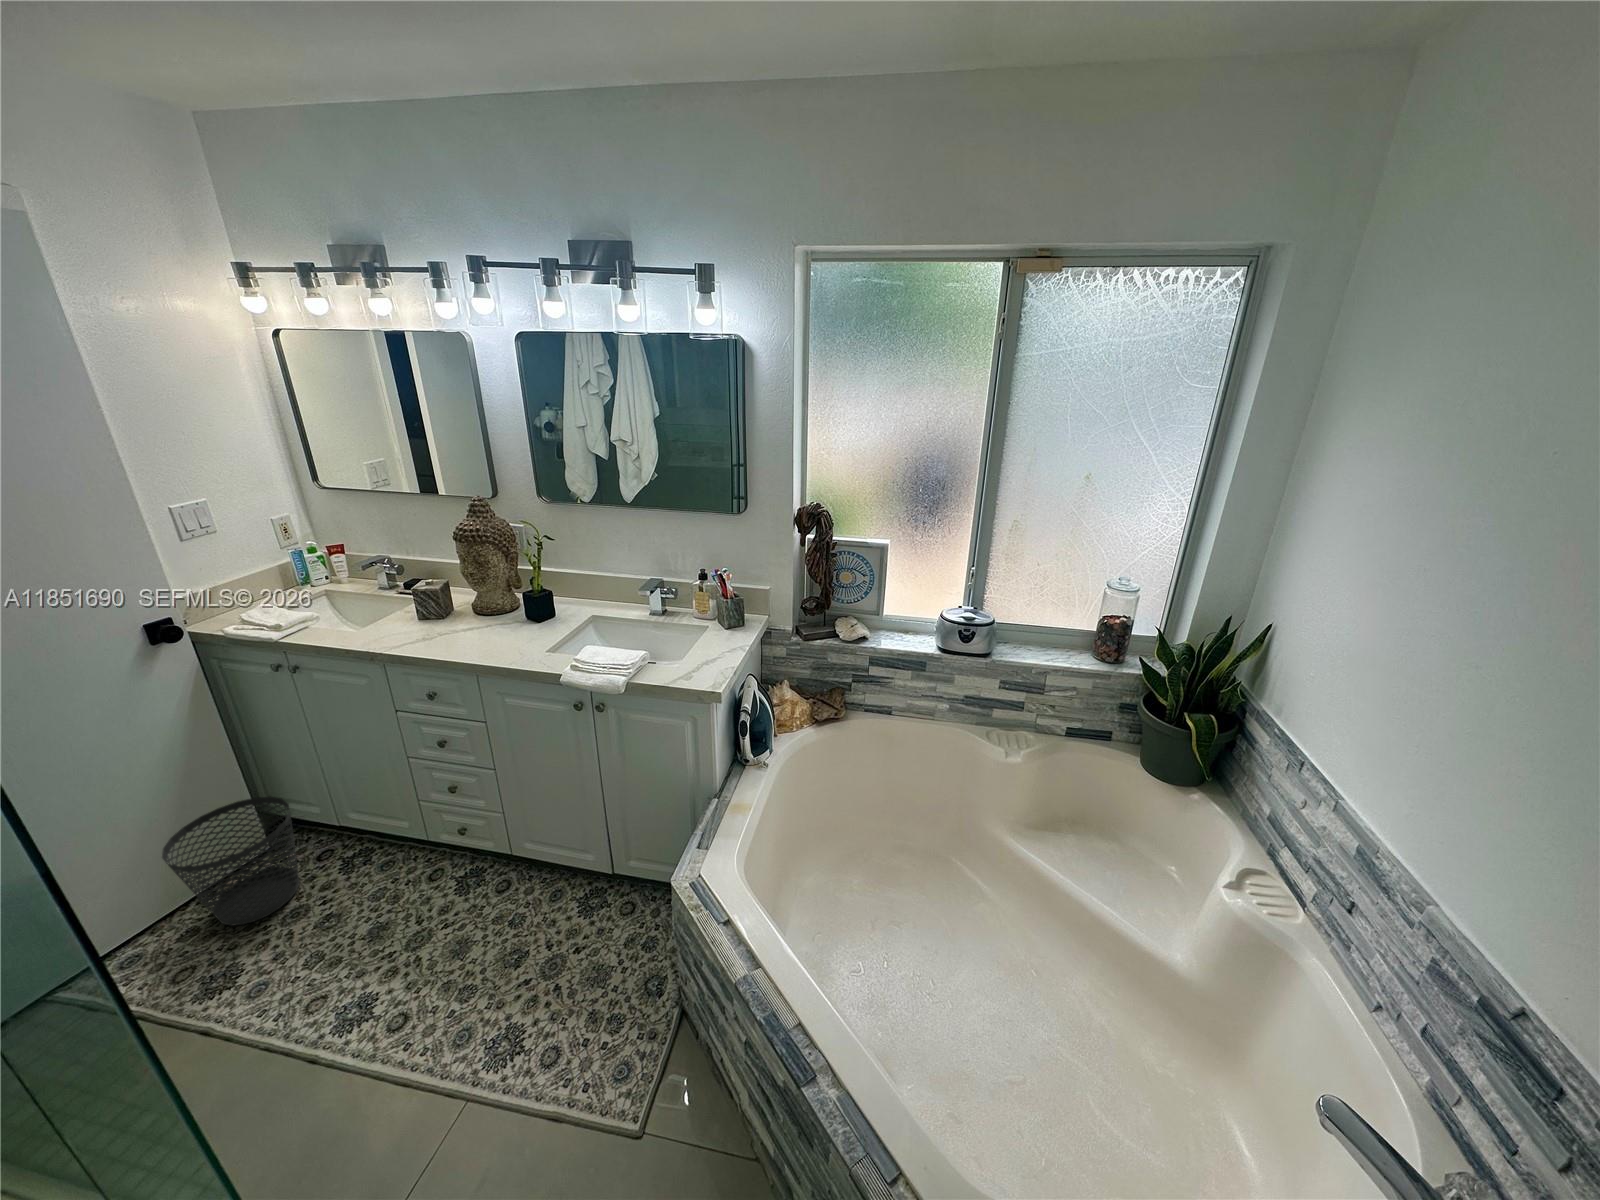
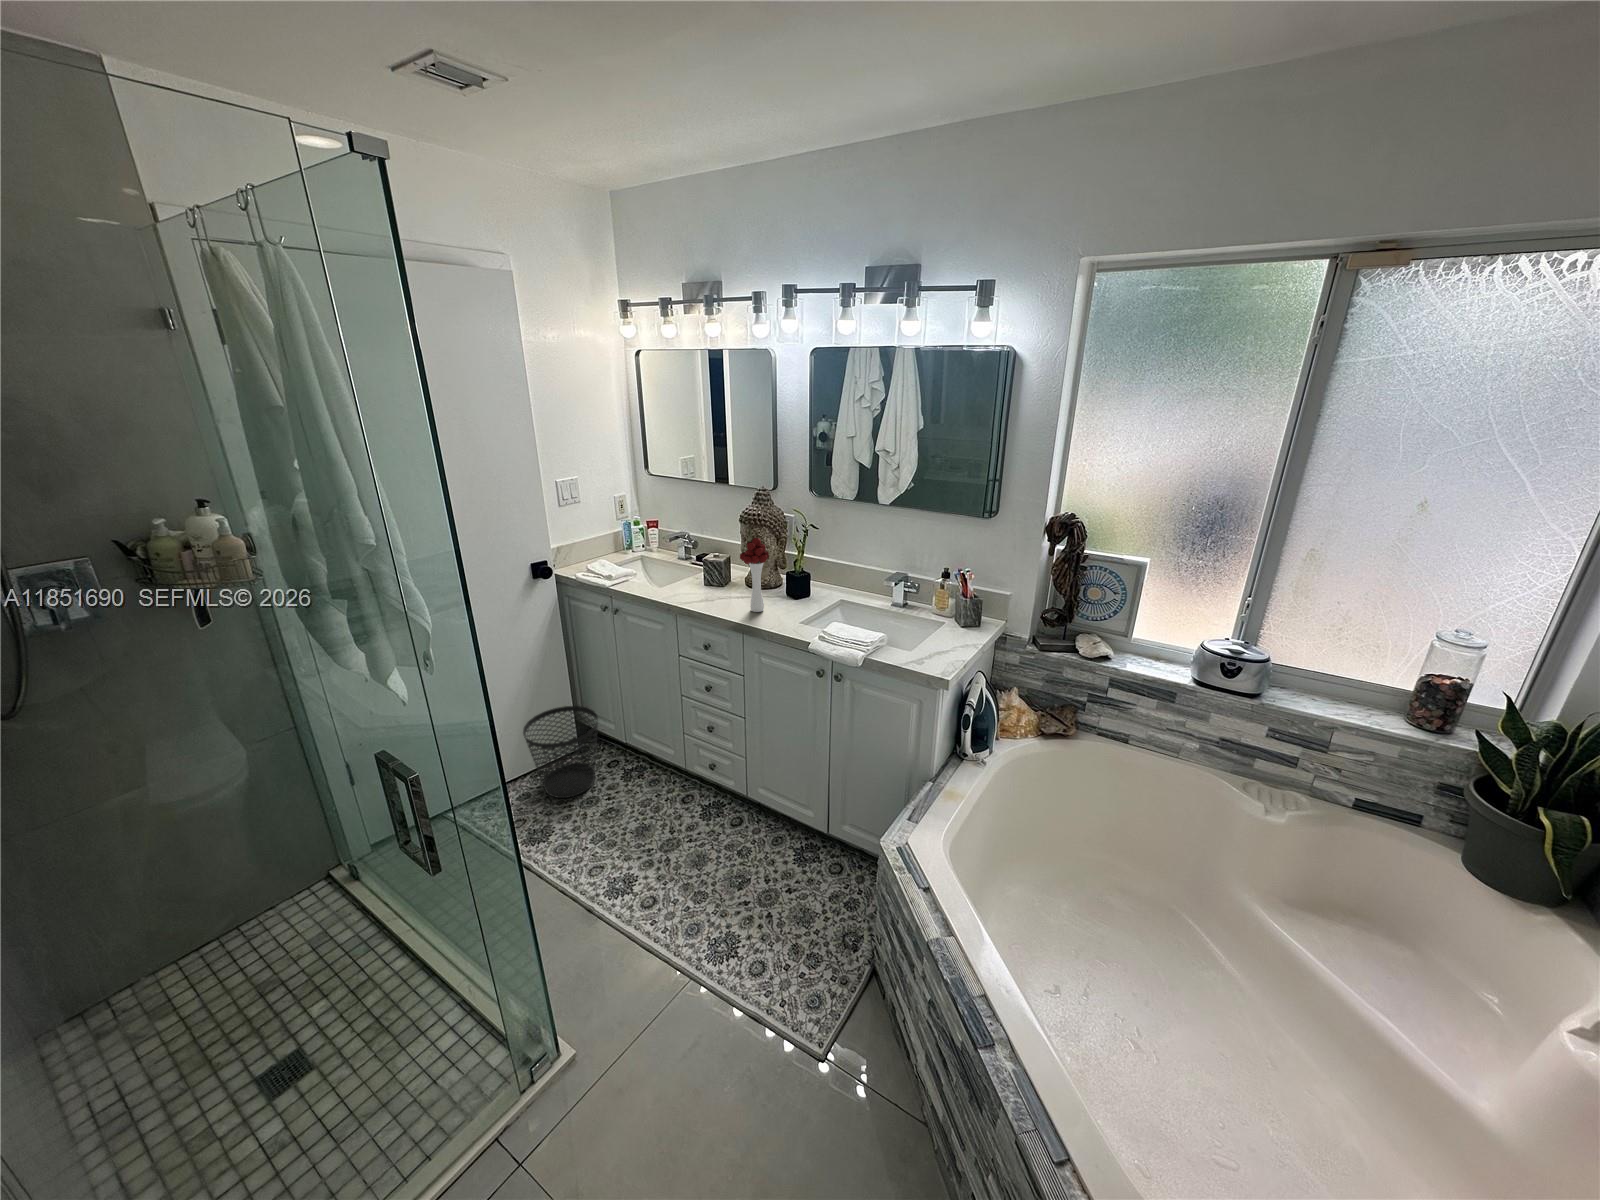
flower bouquet: none [461,558,504,644] -> present [740,538,769,612]

